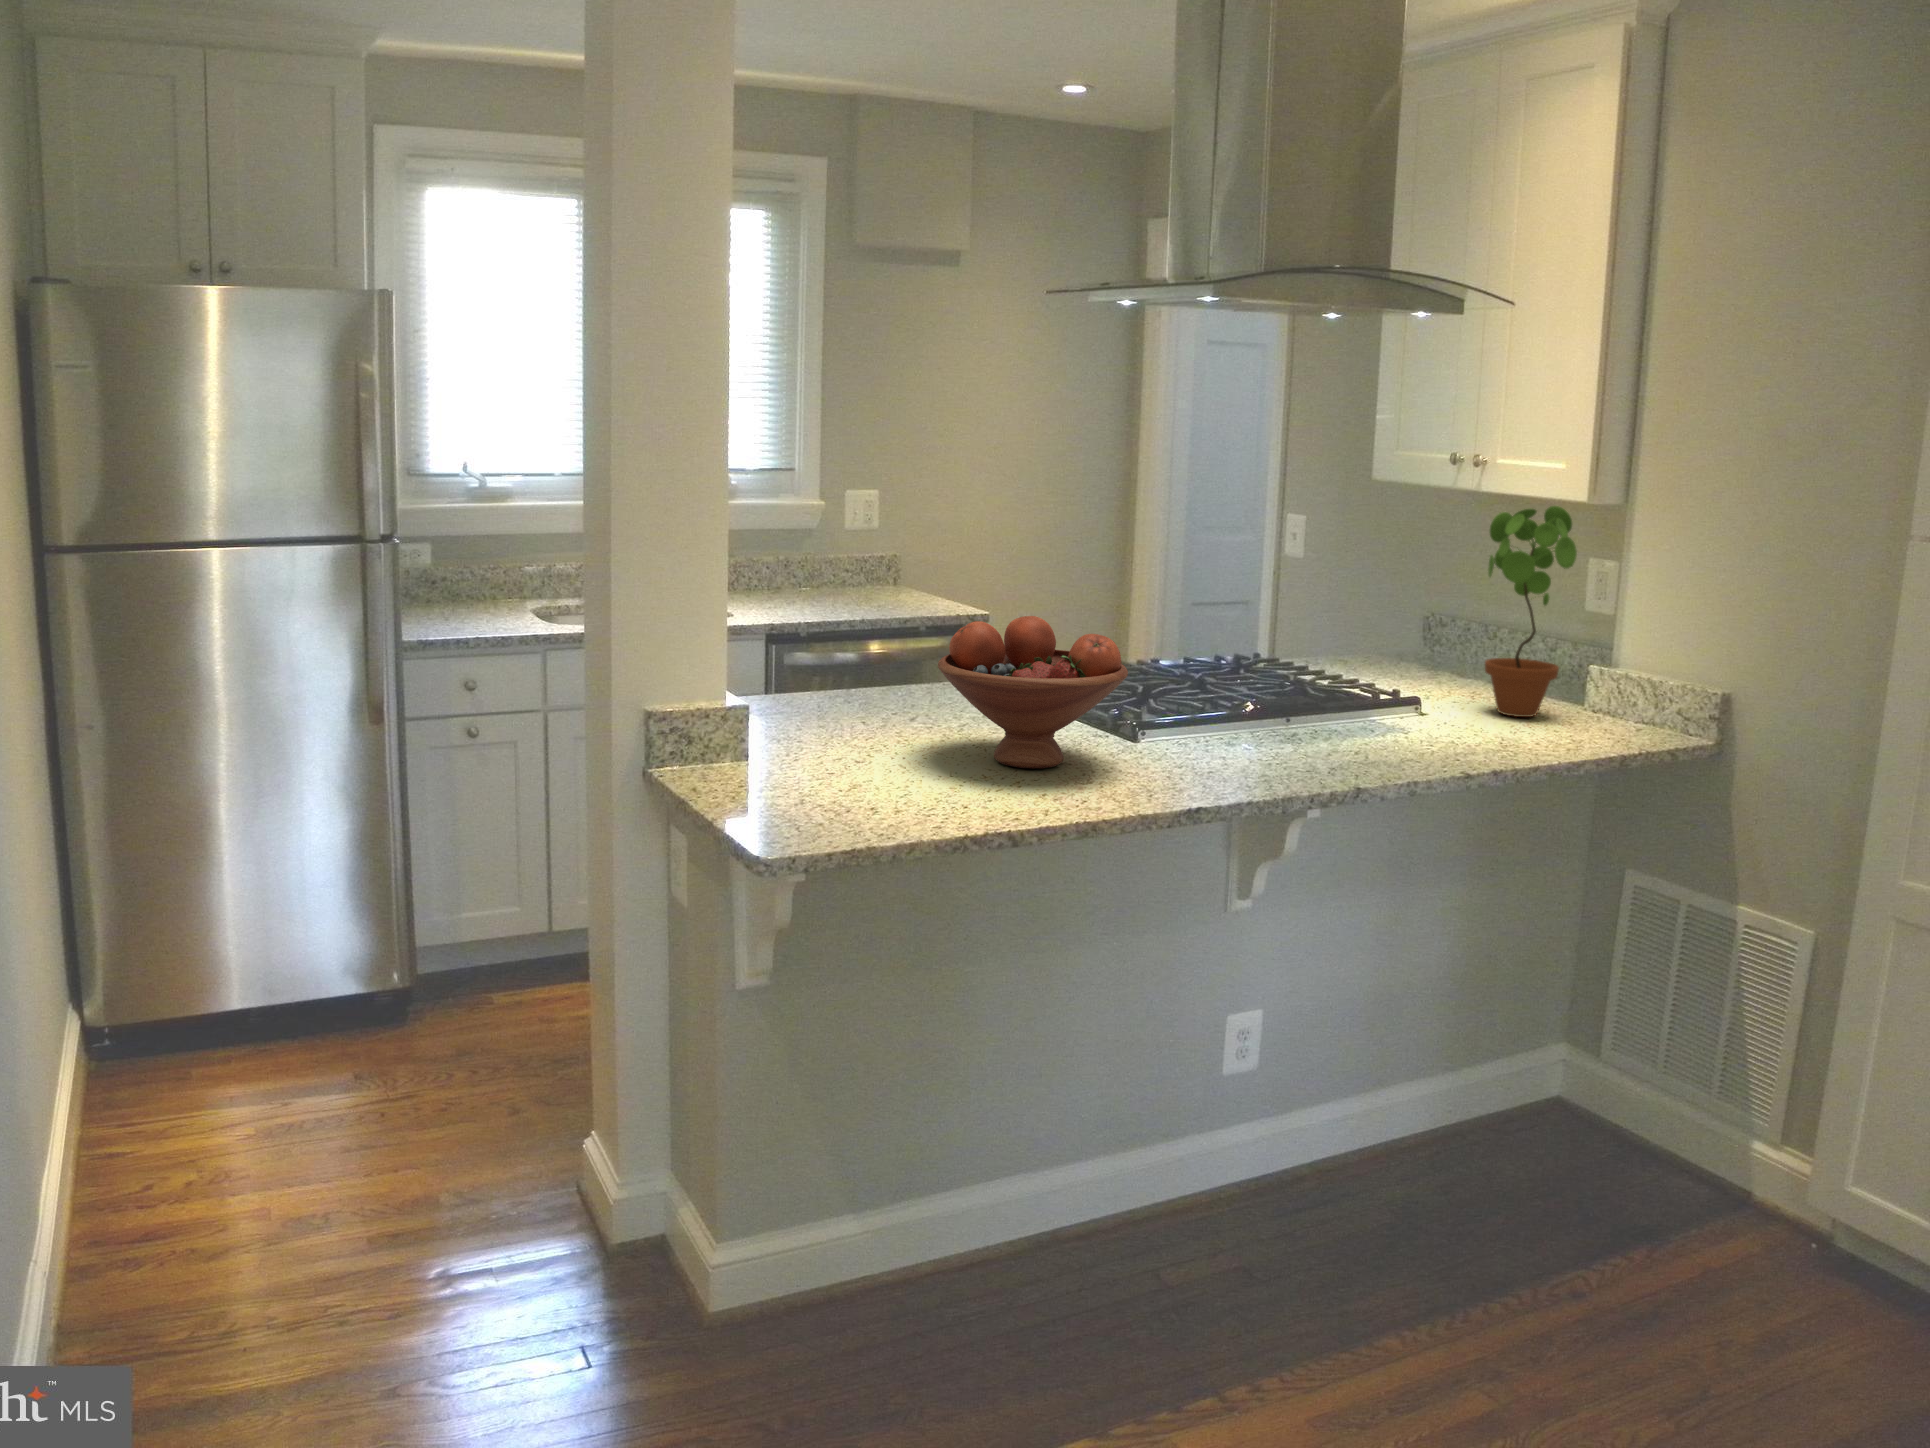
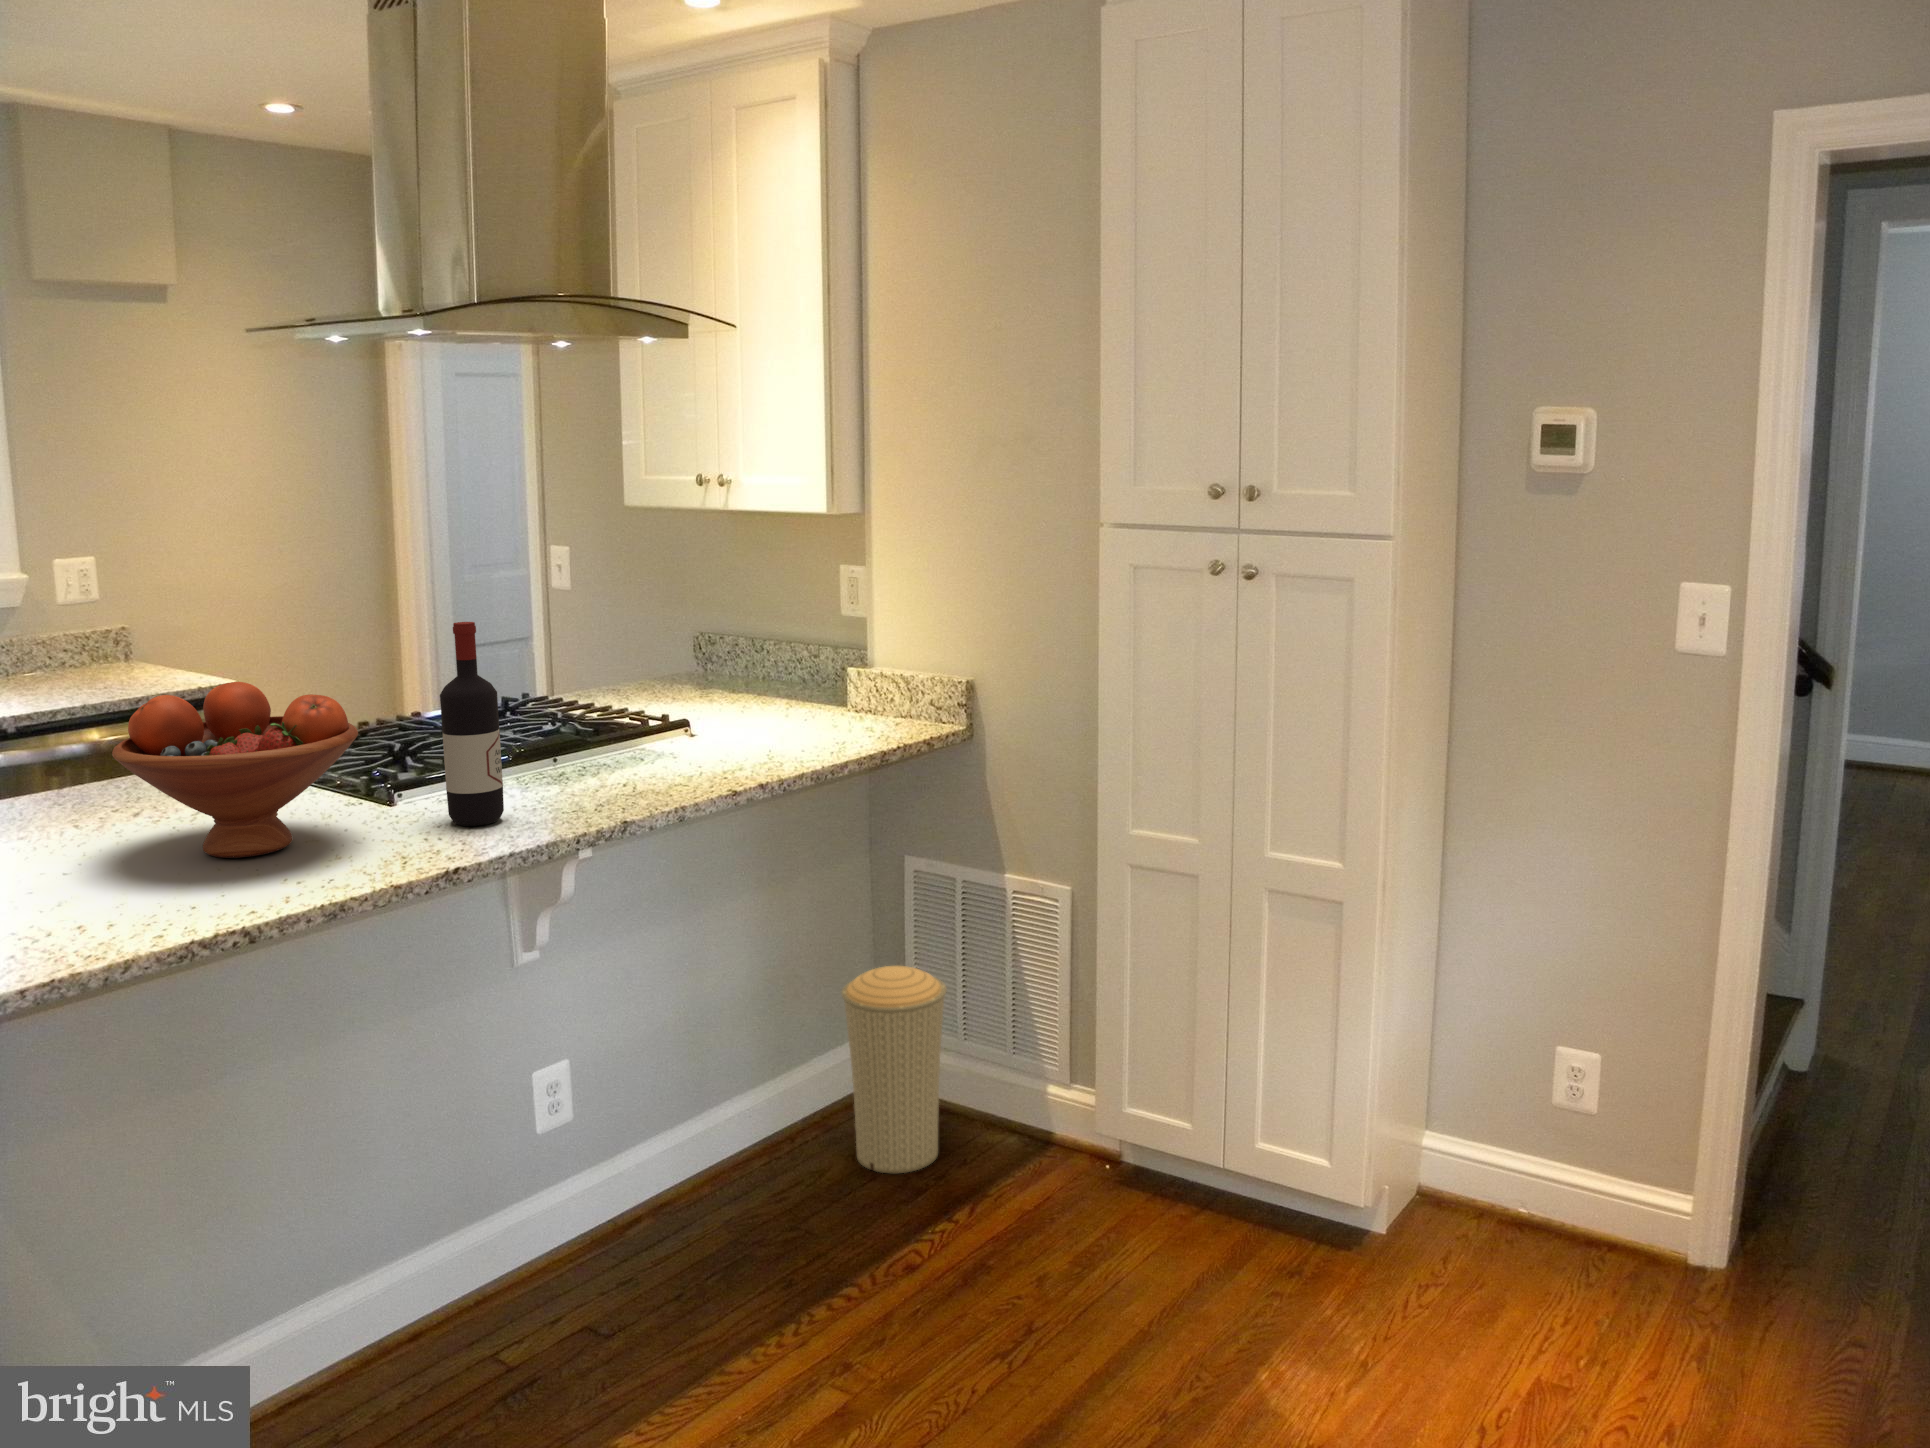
potted plant: present [1485,506,1577,717] -> none [740,522,821,725]
wine bottle: none [1192,581,1250,771] -> present [440,622,504,826]
trash can: none [1535,988,1662,1211] -> present [841,966,947,1173]

